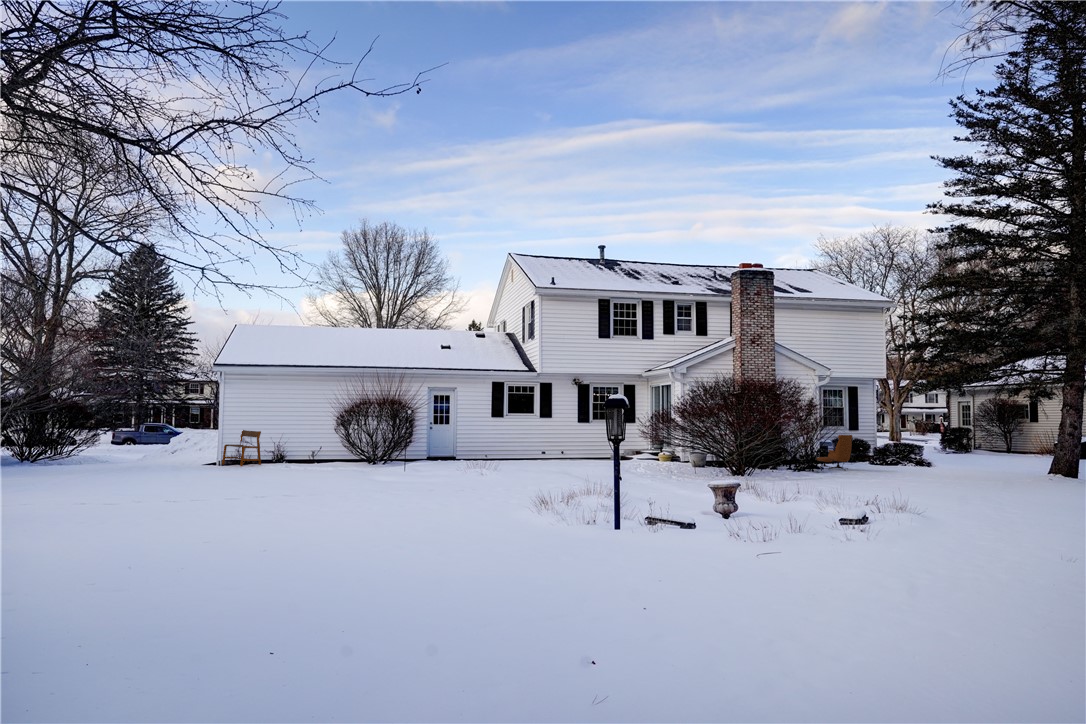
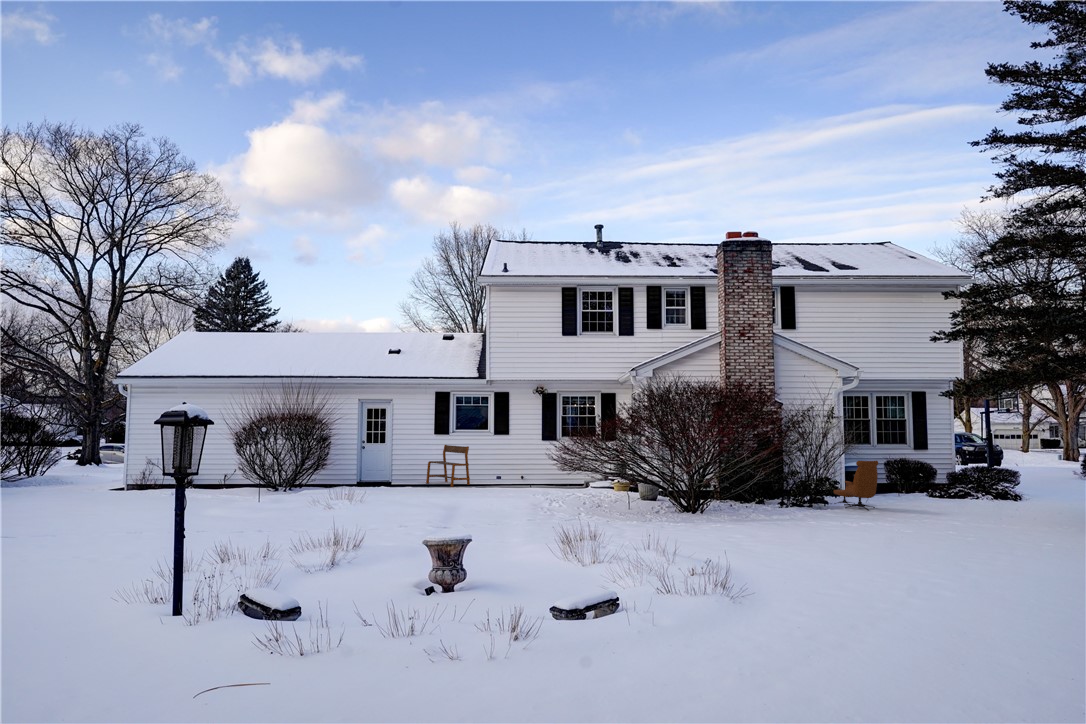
bench: present [222,430,261,467] -> present [426,445,470,487]

